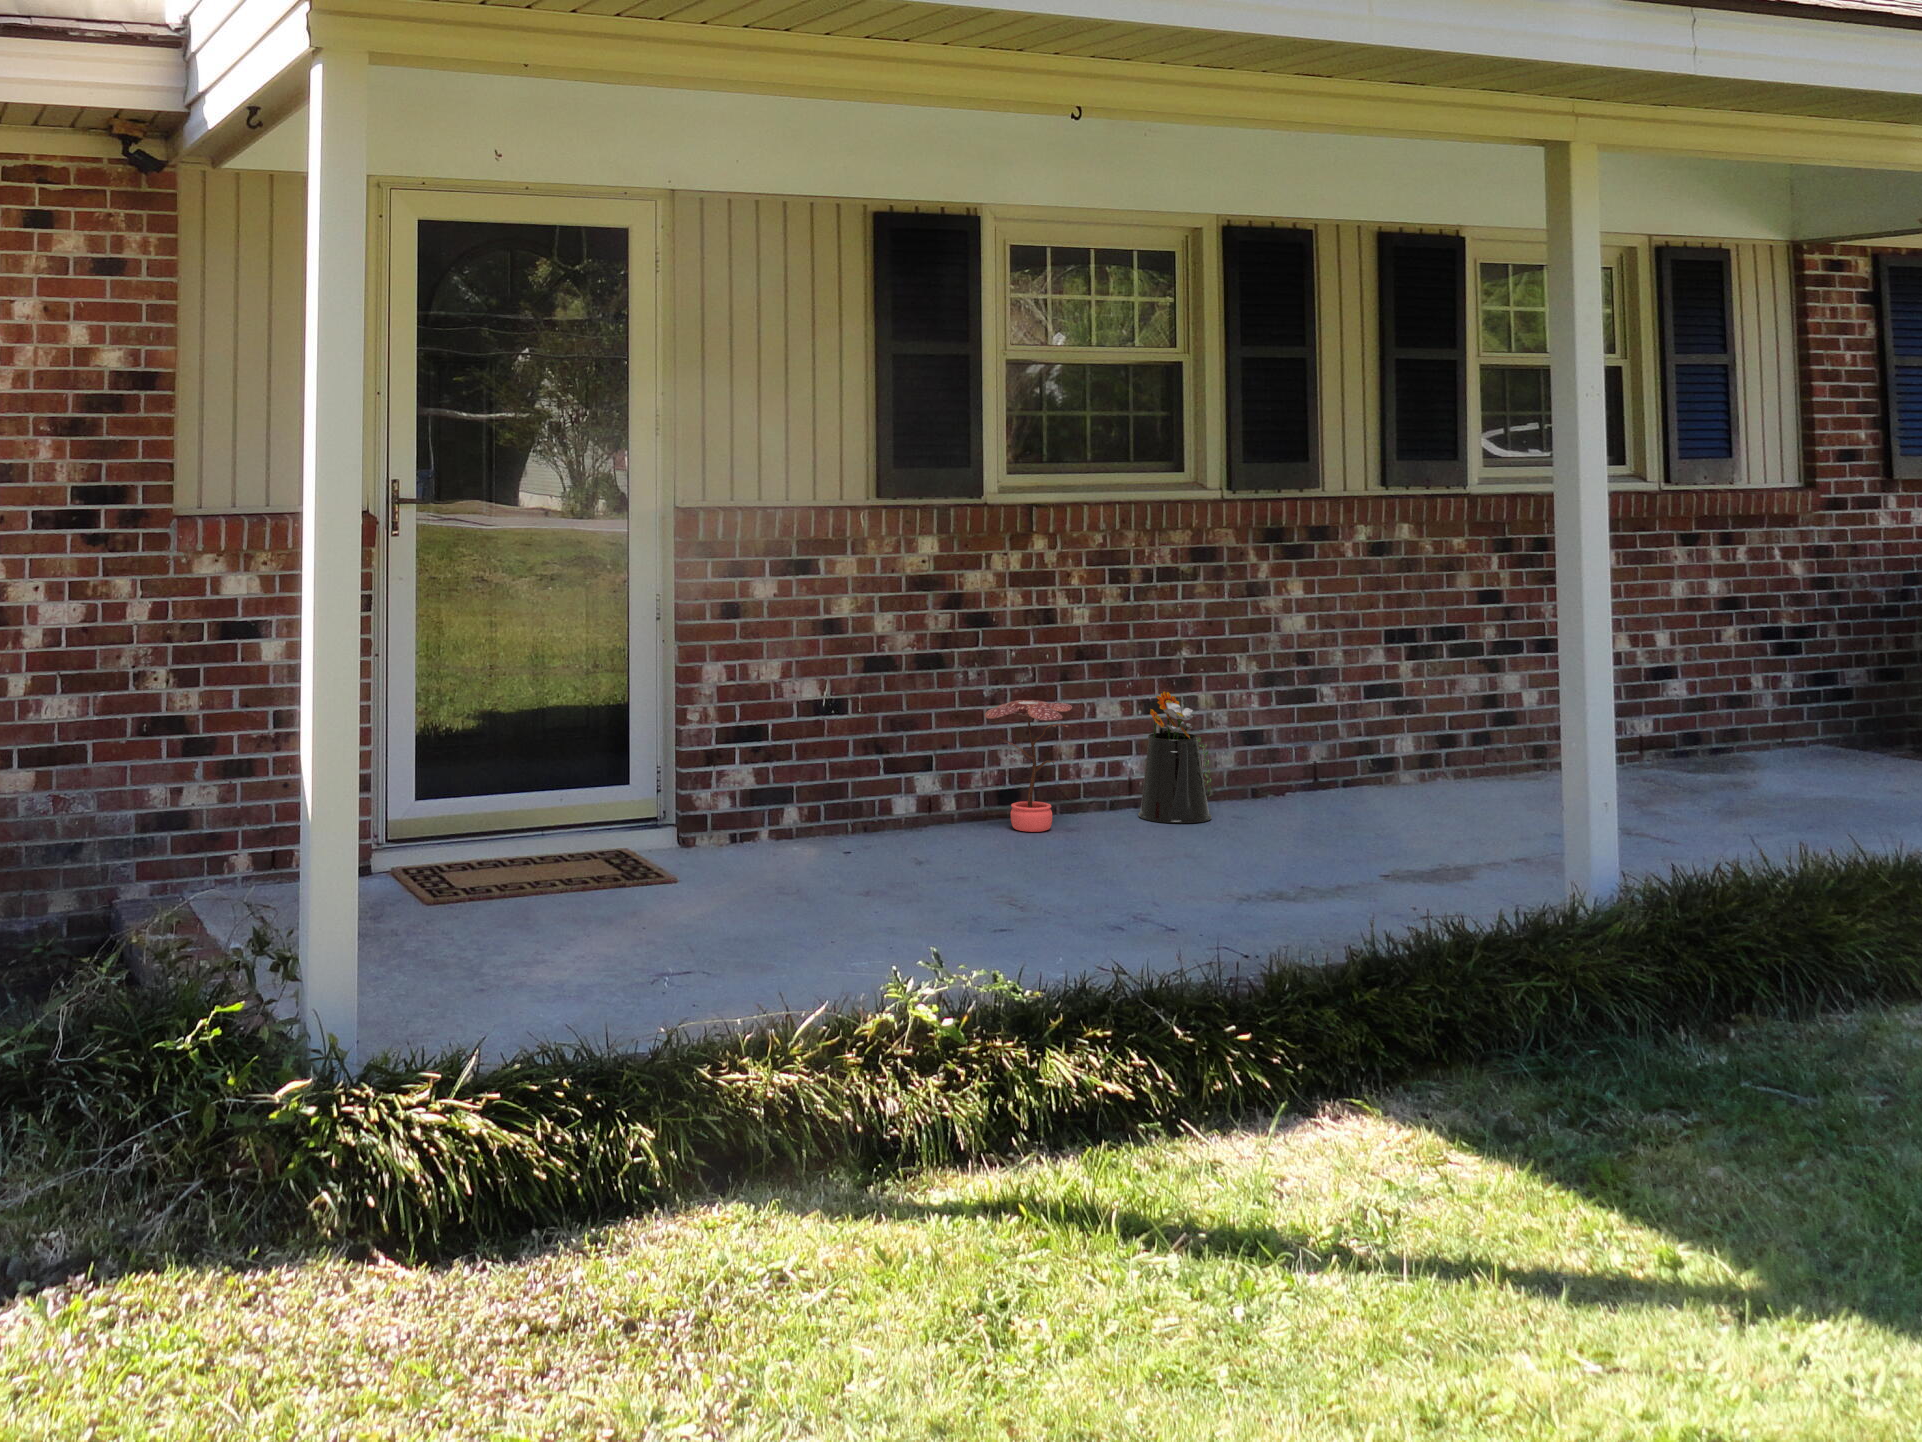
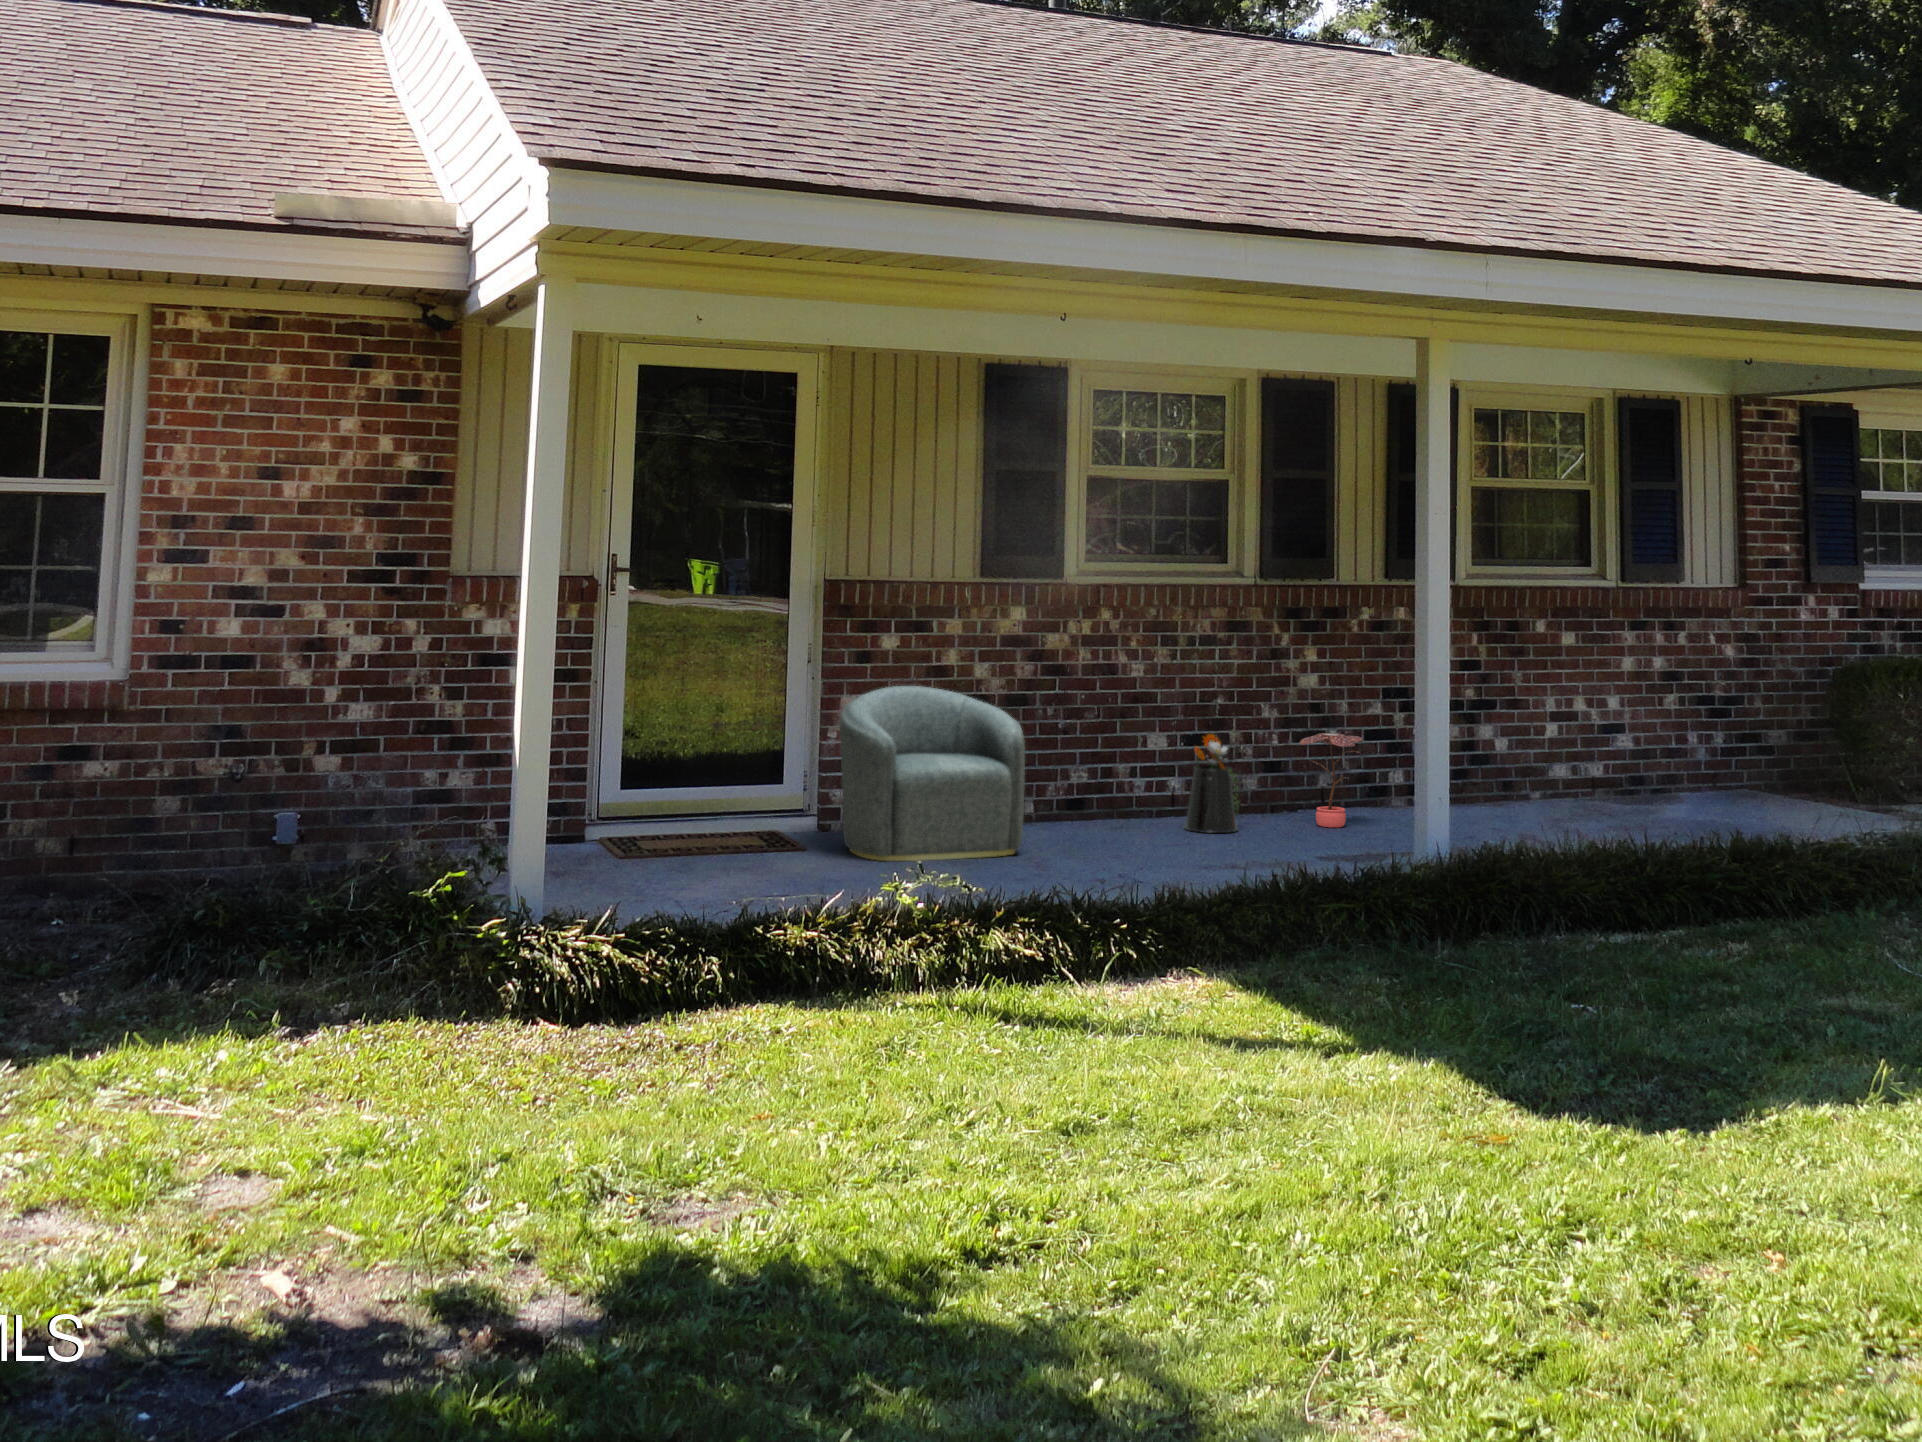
armchair: none [709,646,964,893] -> present [840,686,1025,861]
potted plant: present [985,700,1072,832] -> present [1300,733,1362,828]

